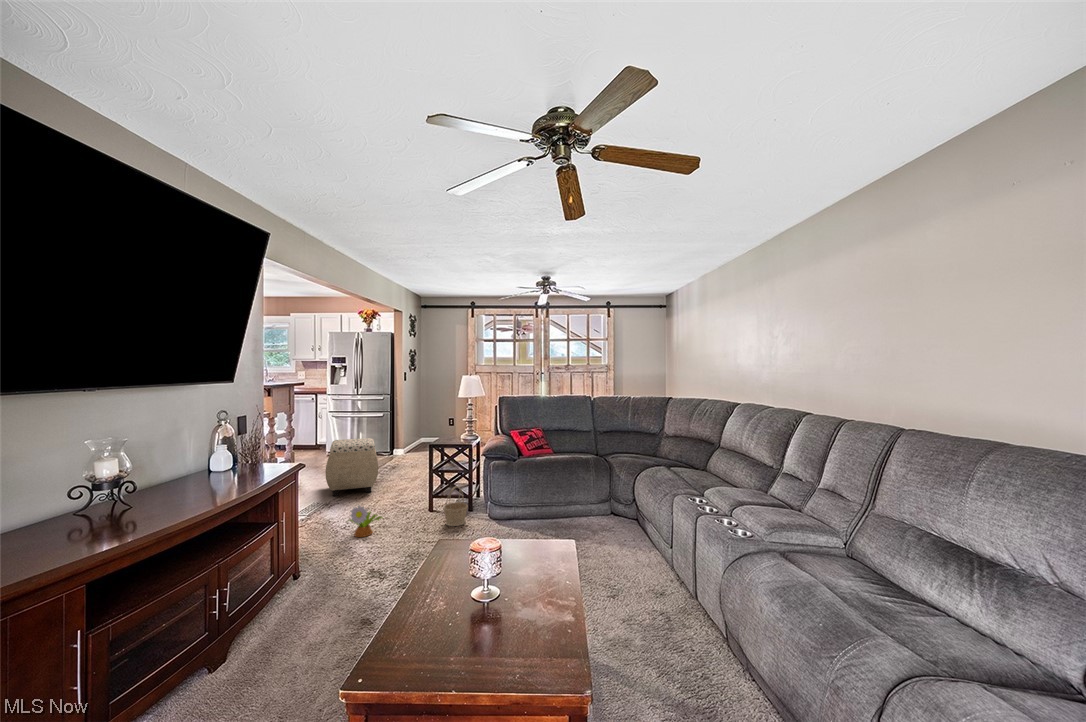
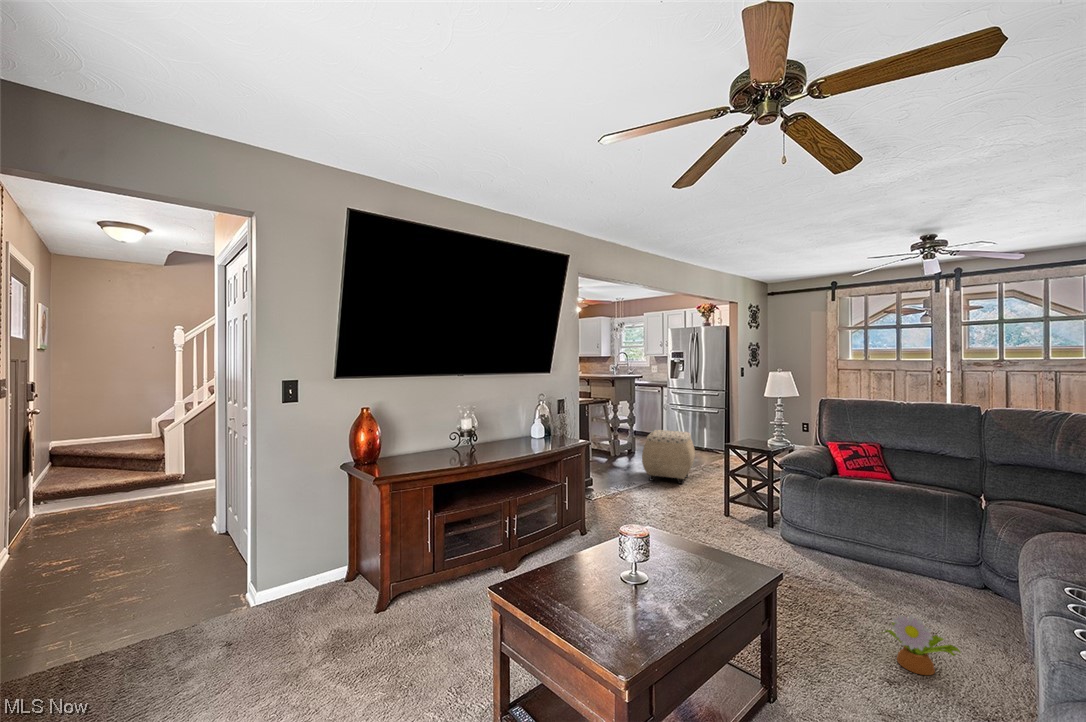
basket: present [443,486,468,526] -> none [728,492,757,536]
decorative plant: present [347,505,383,537] -> present [881,615,961,675]

